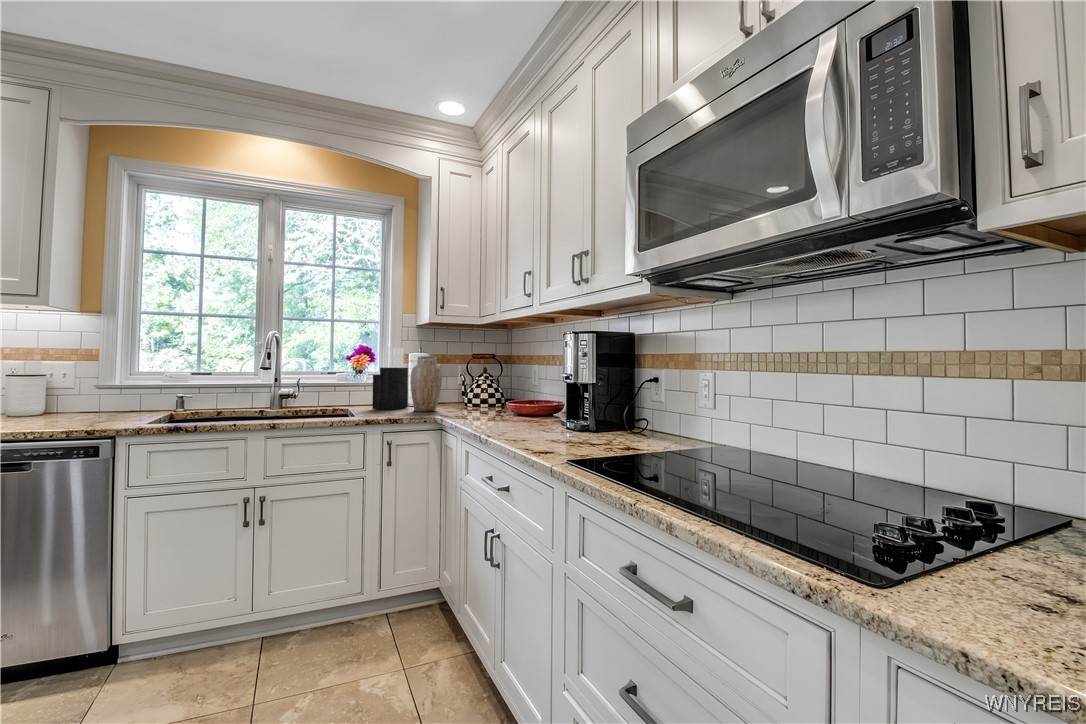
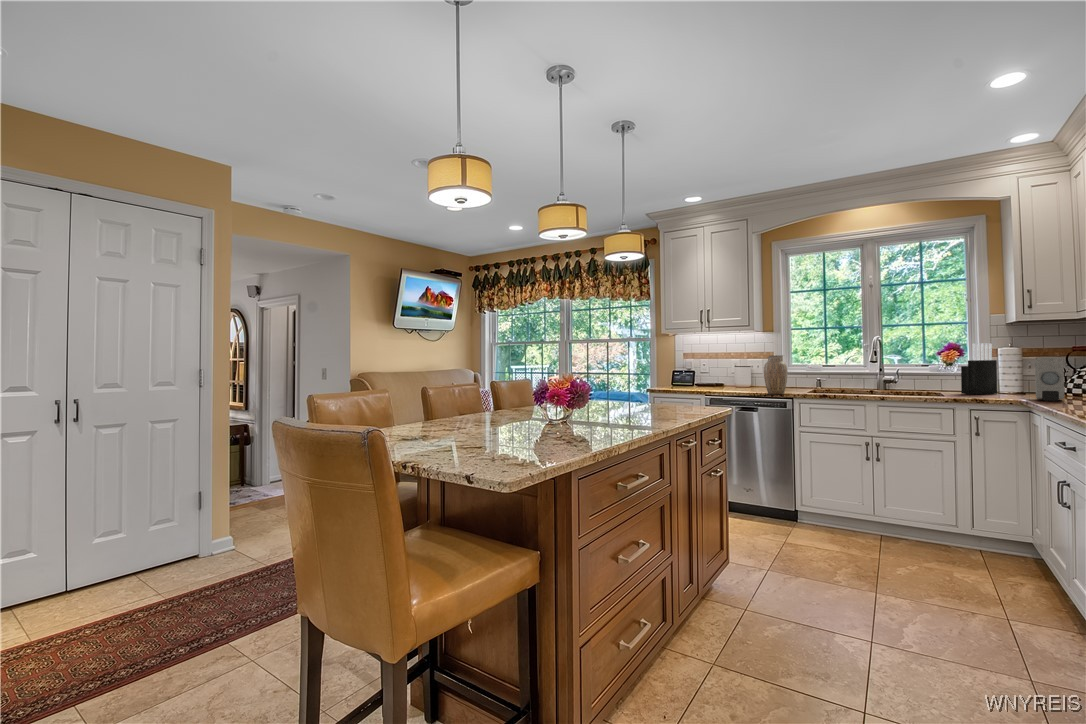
vase: present [411,356,442,412] -> present [764,355,788,395]
soap dispenser: none [447,366,474,417] -> present [1035,358,1064,401]

